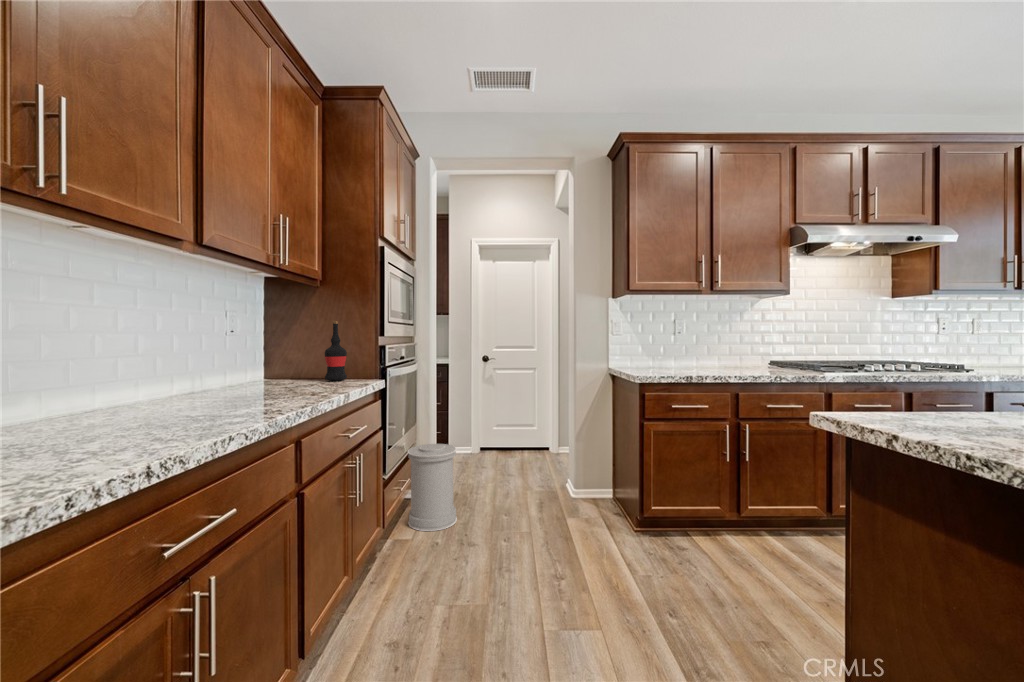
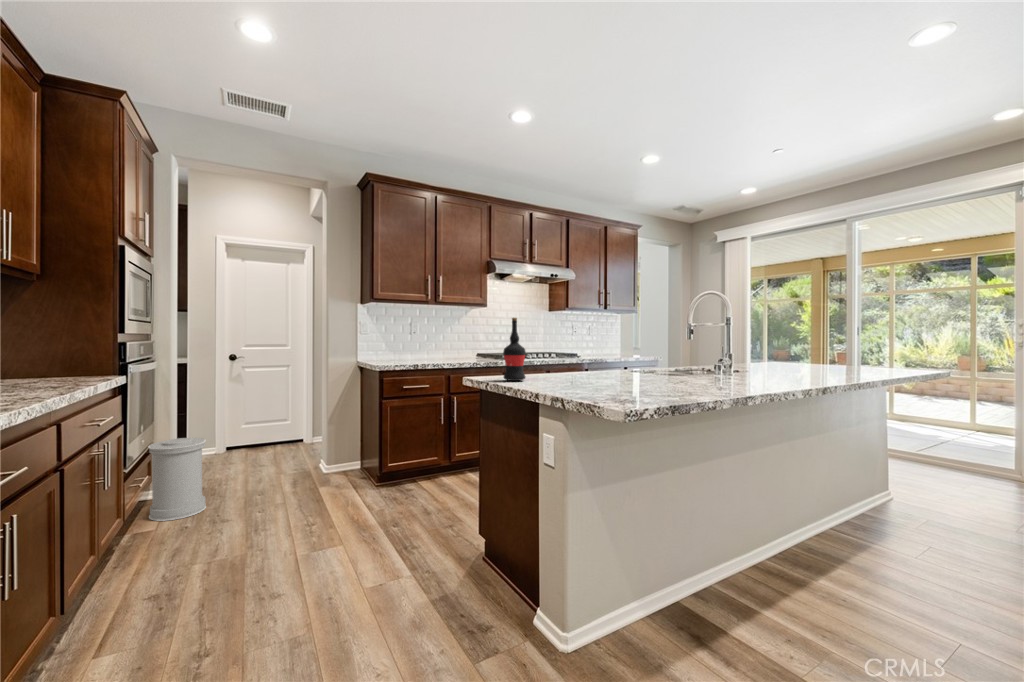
wine bottle: present [325,321,347,381] -> present [503,318,526,381]

